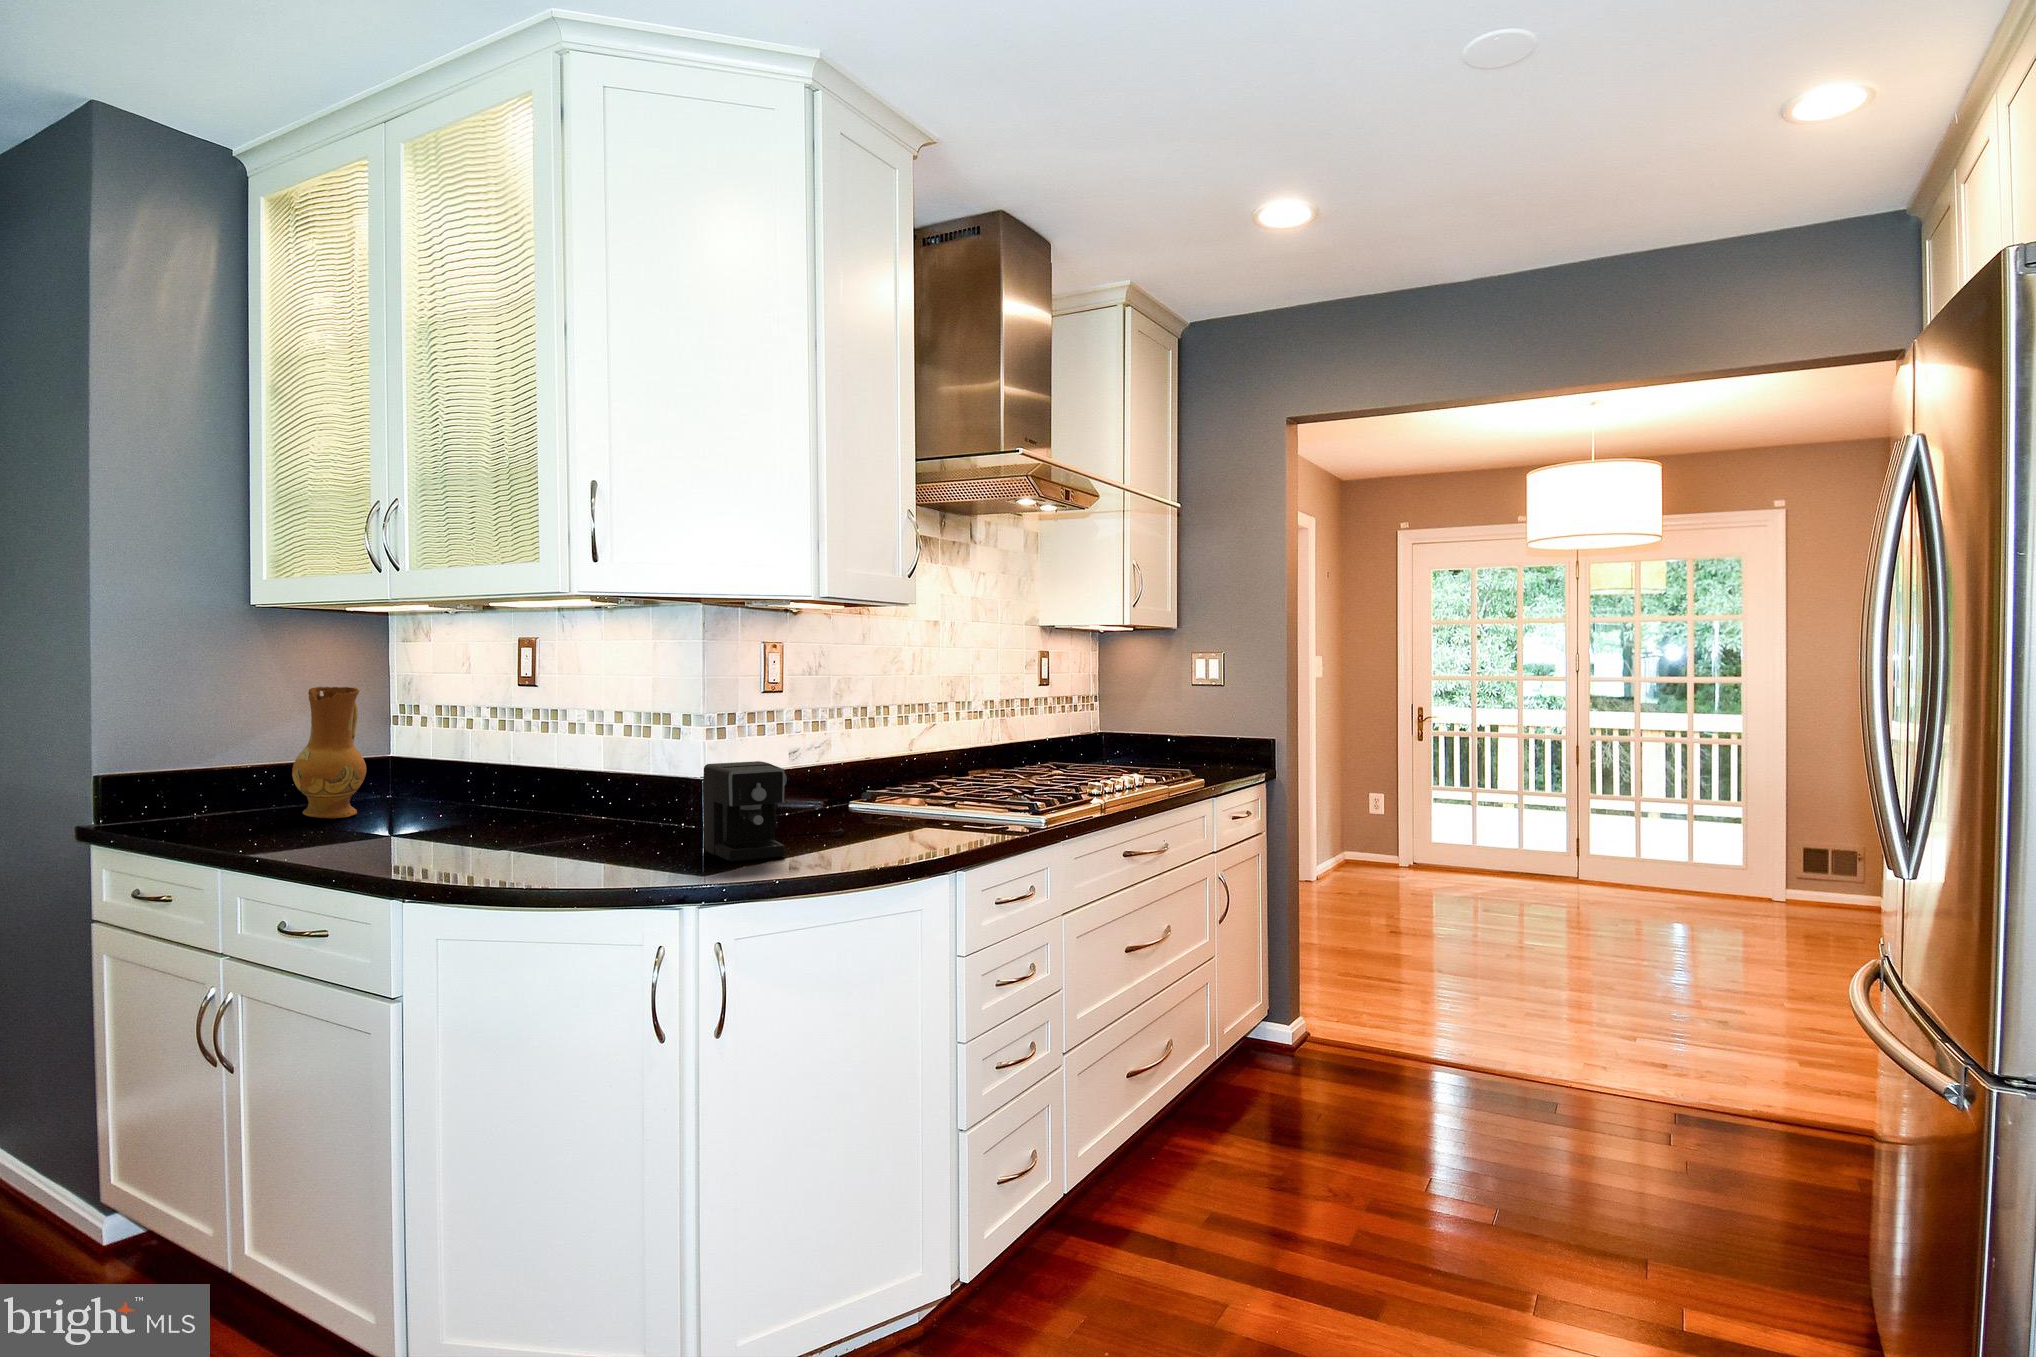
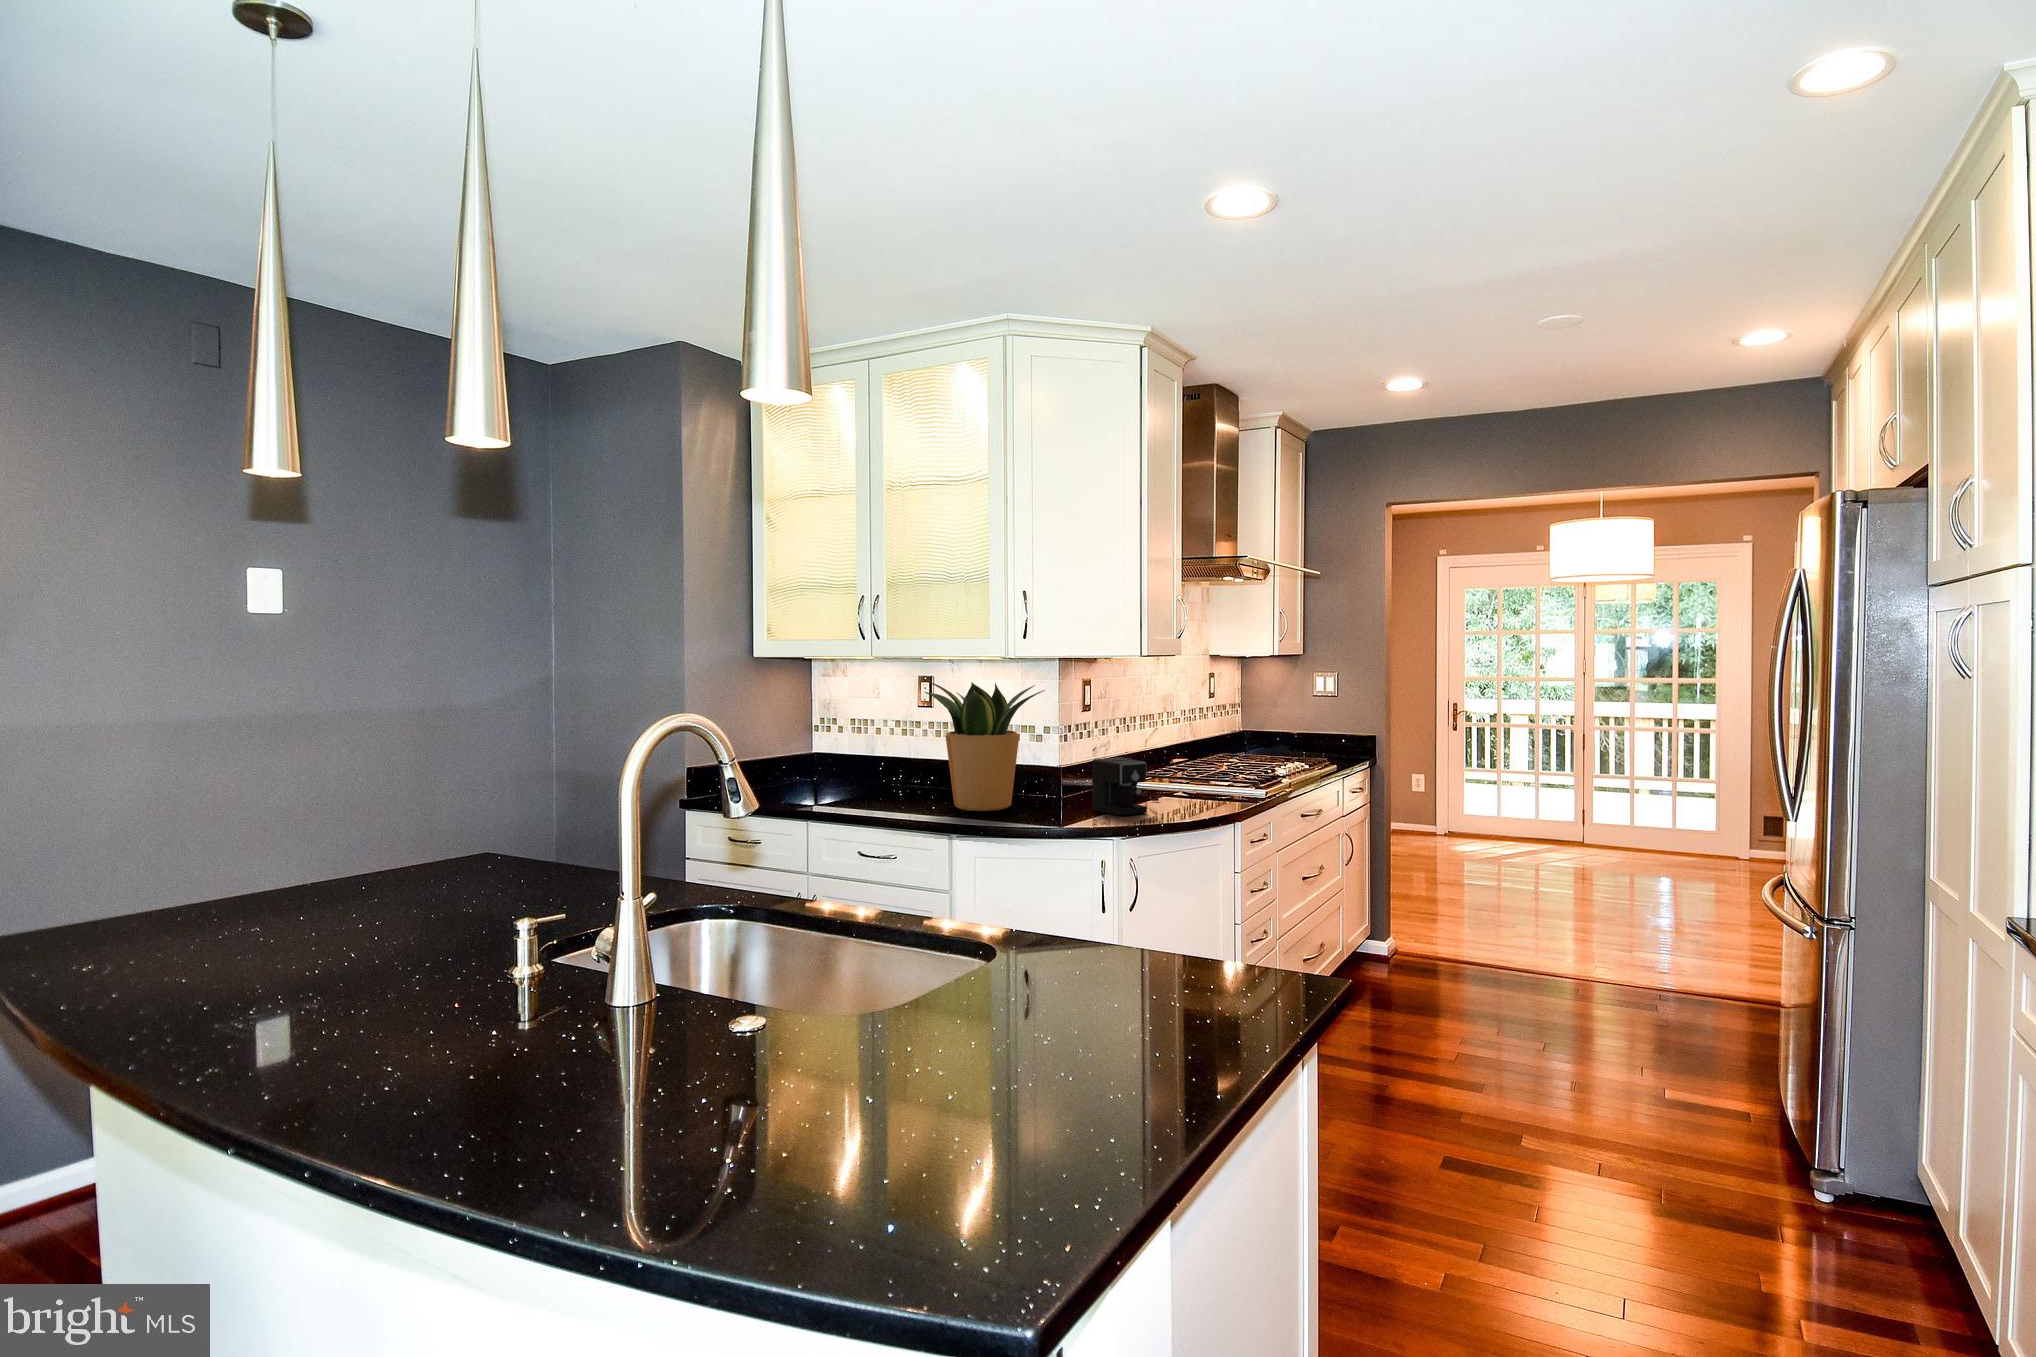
potted plant: none [425,628,623,851] -> present [924,680,1045,811]
ceramic jug: present [292,687,366,819] -> none [790,710,831,794]

